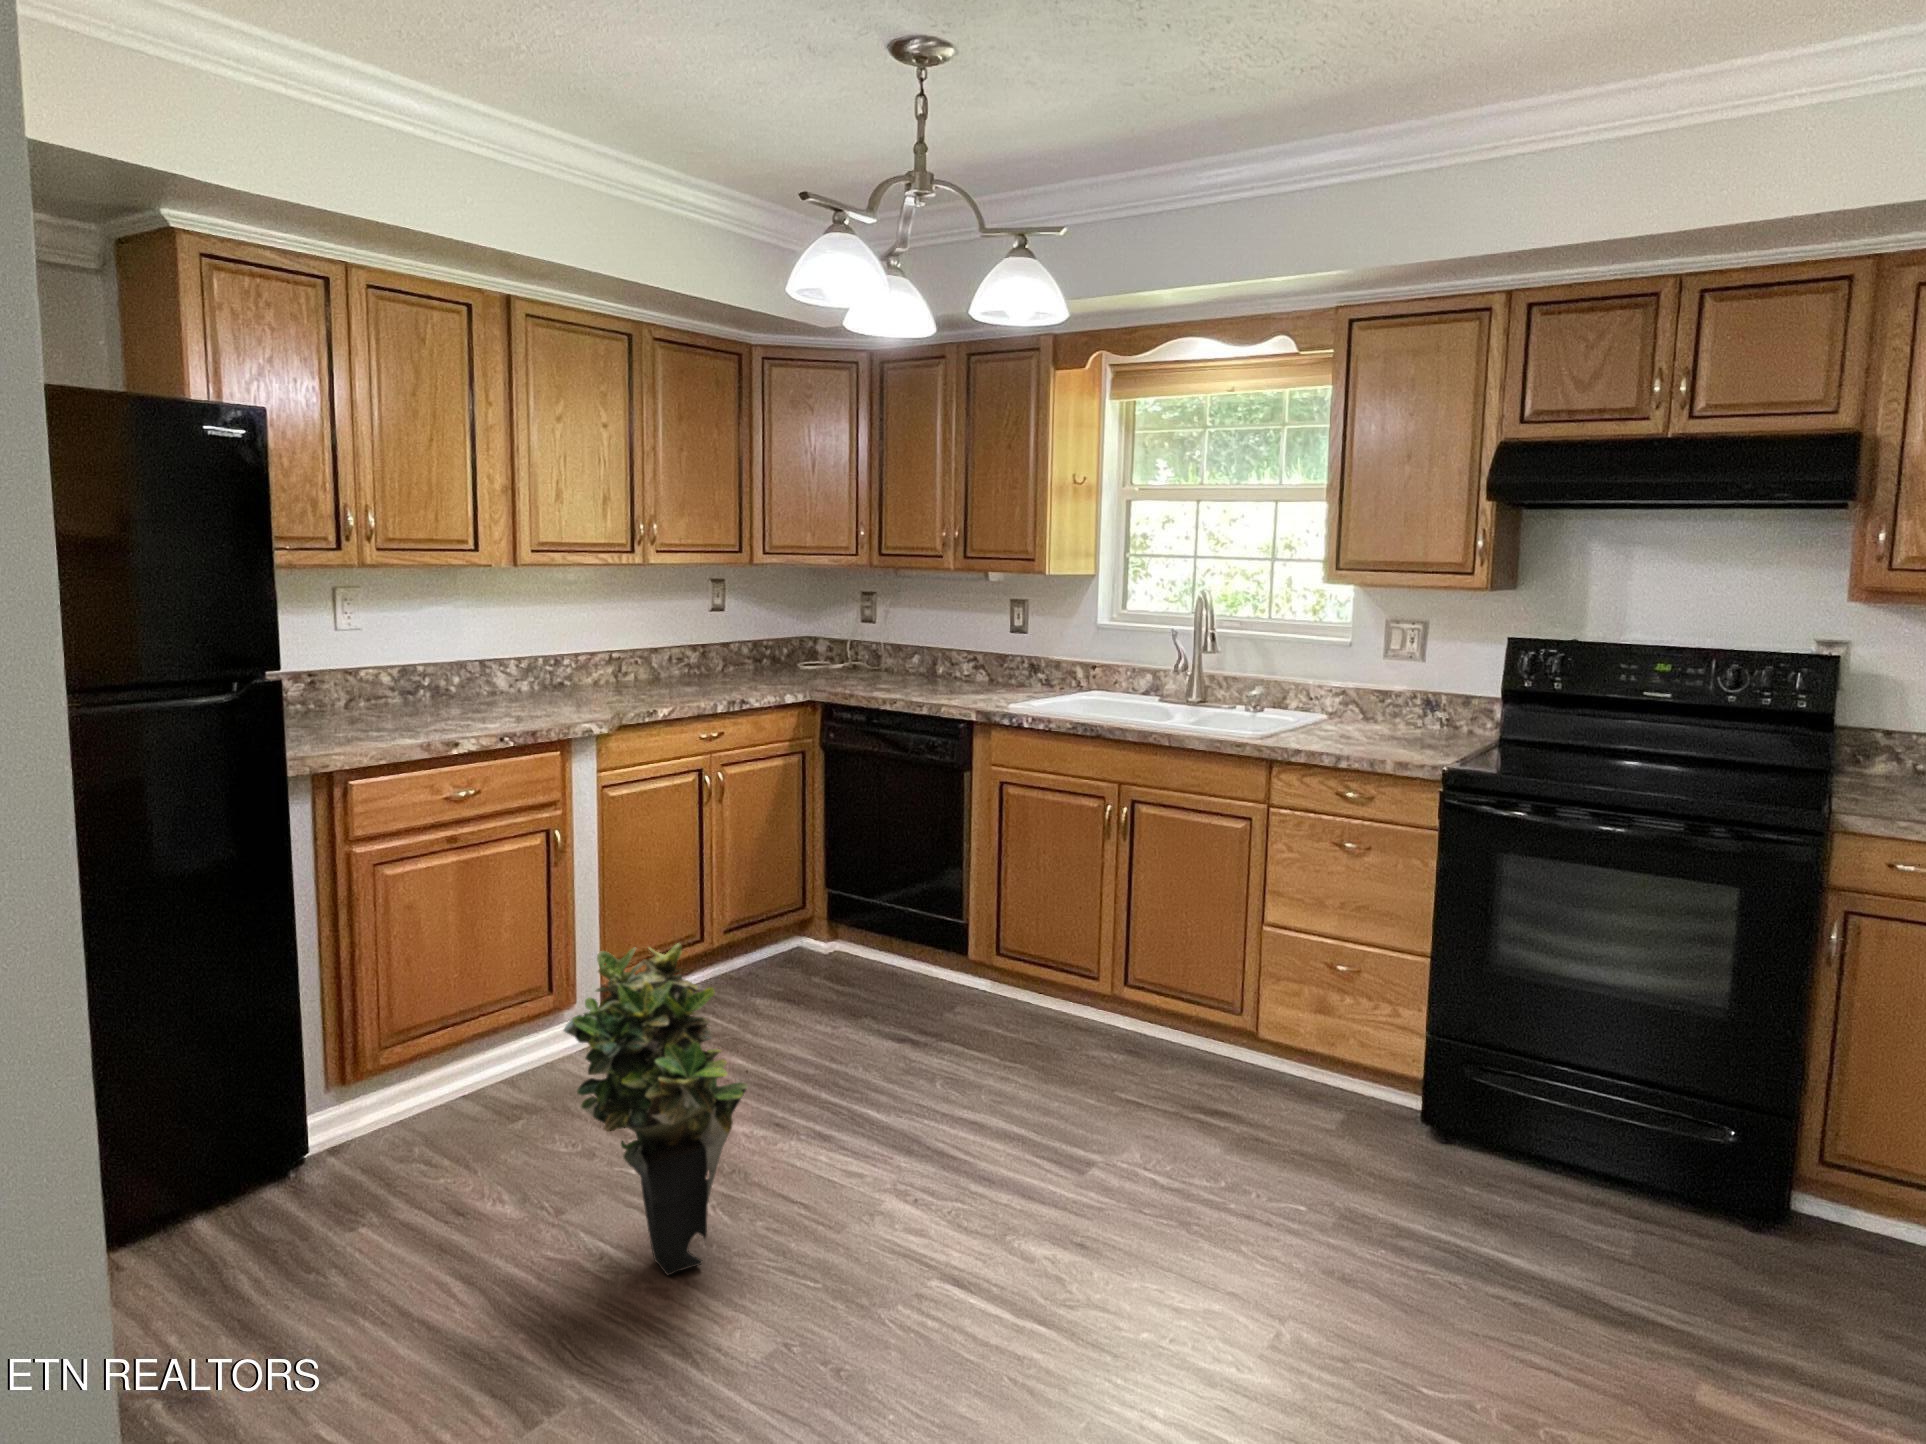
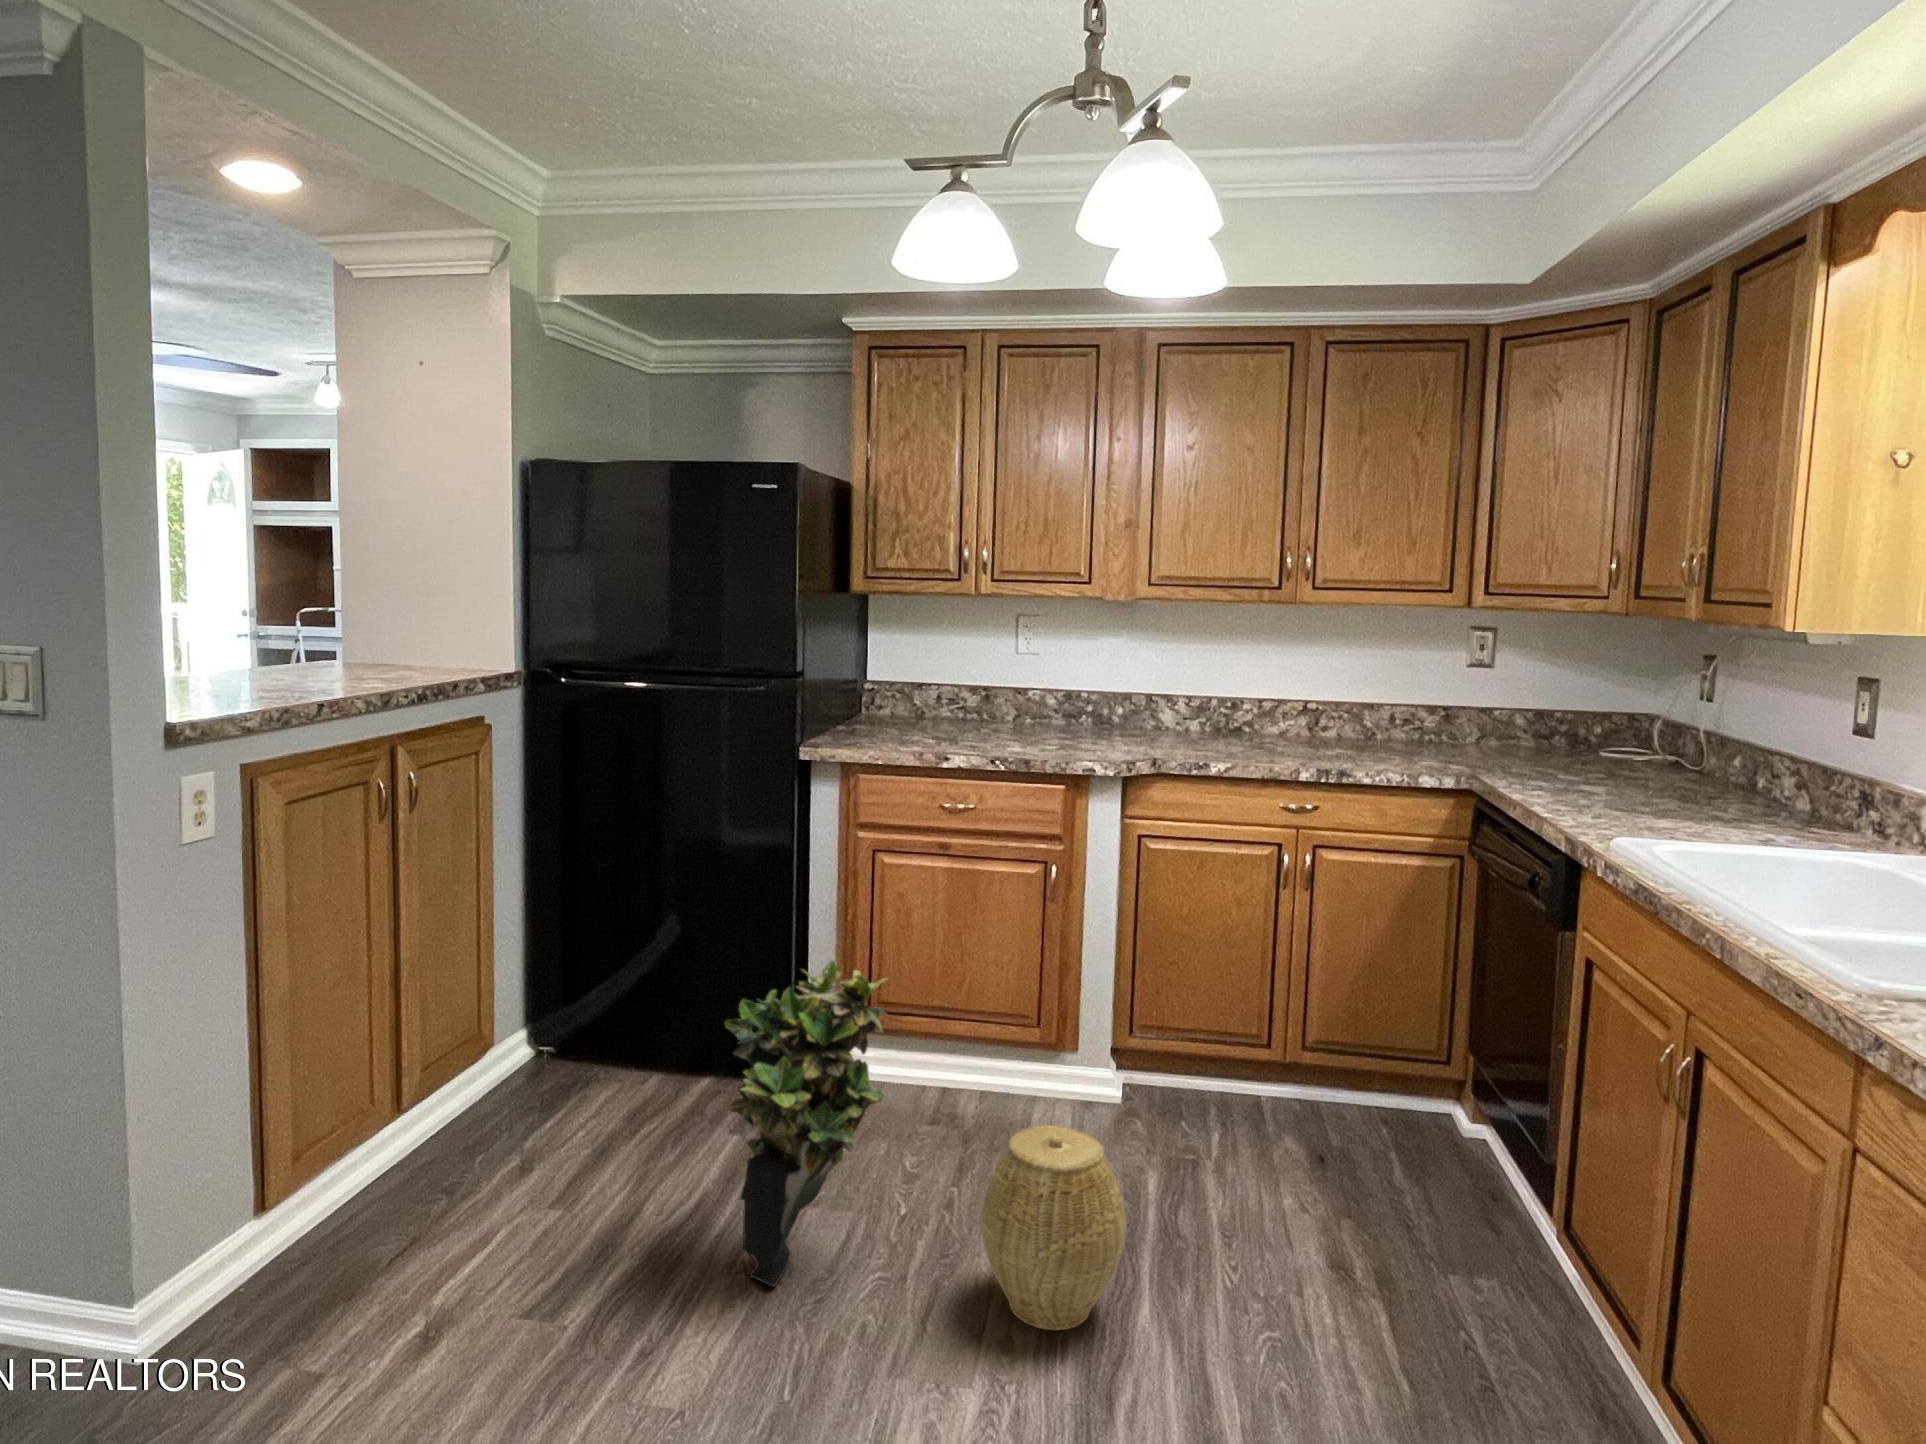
woven basket: none [794,1001,912,1162] -> present [981,1125,1126,1330]

